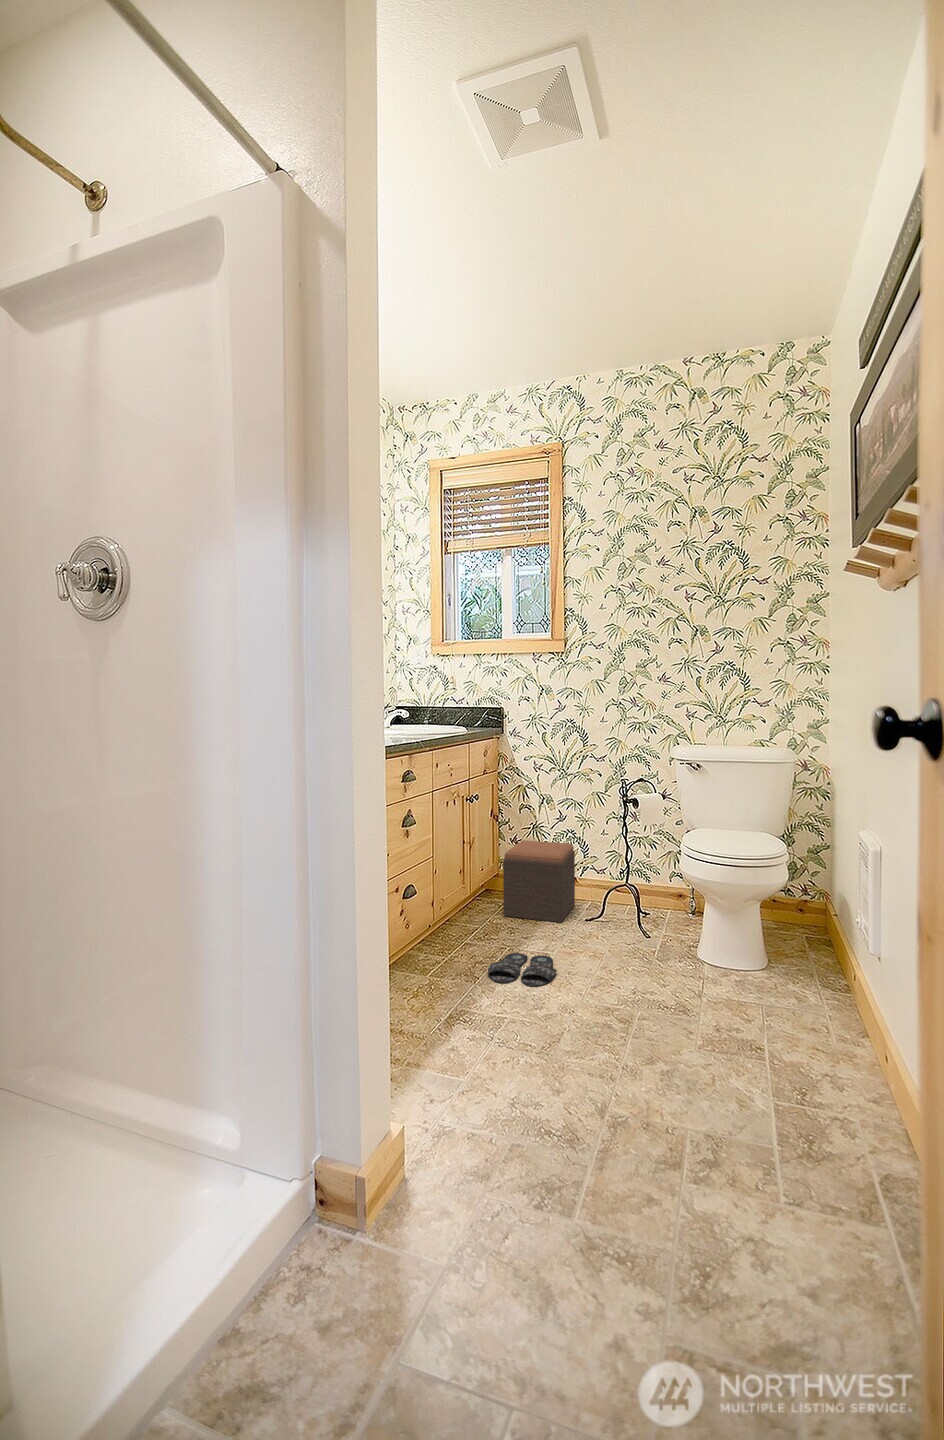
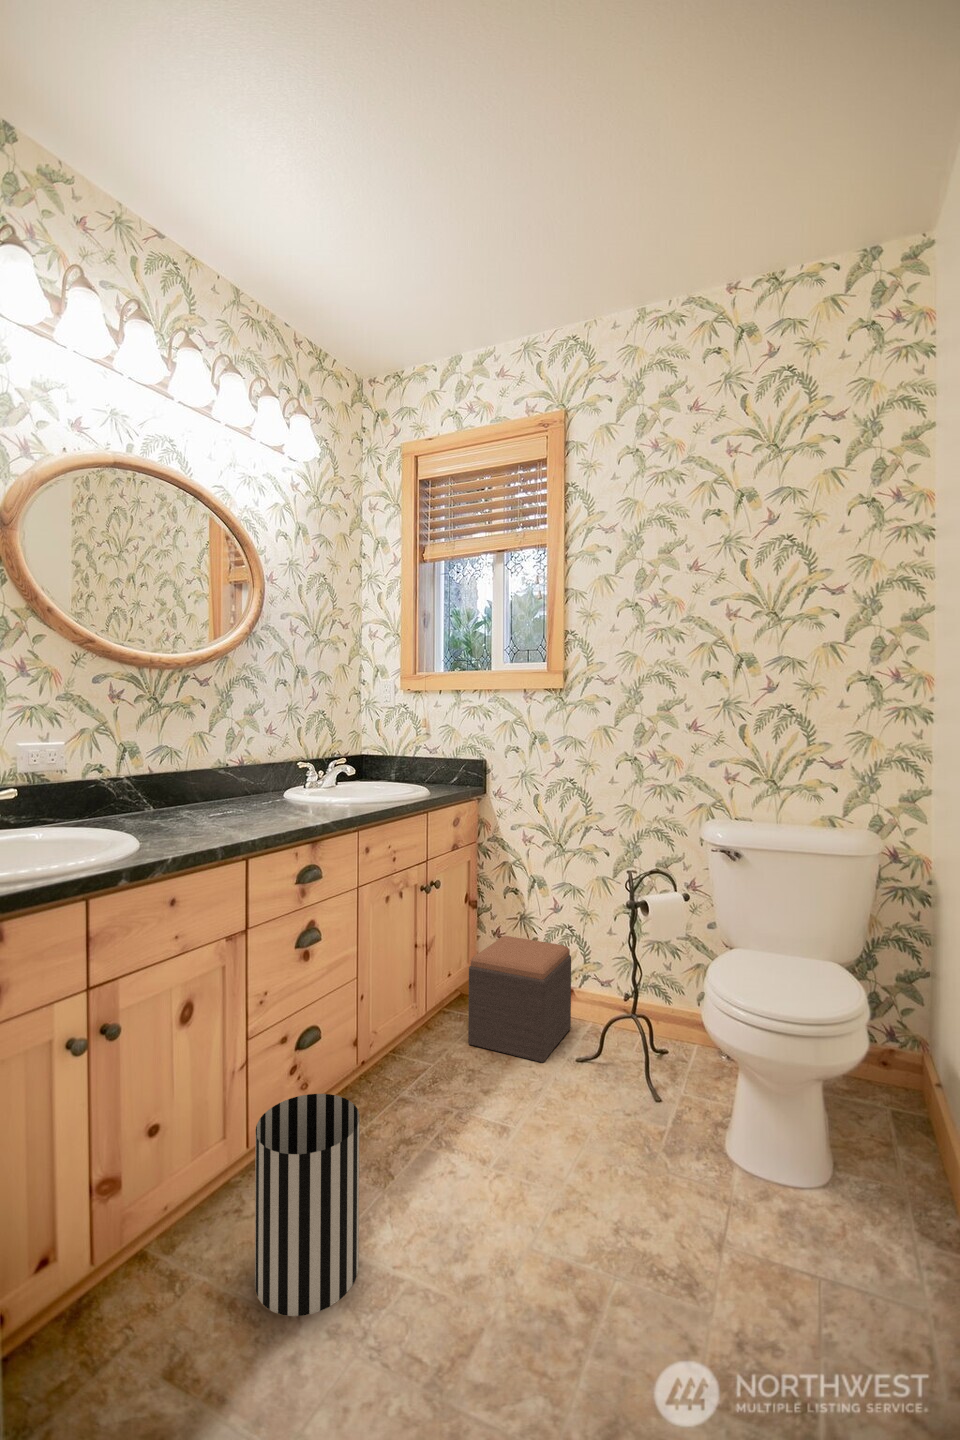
wastebasket: none [422,910,487,1030] -> present [255,1094,360,1316]
slippers: present [488,953,557,987] -> none [397,1126,503,1209]

